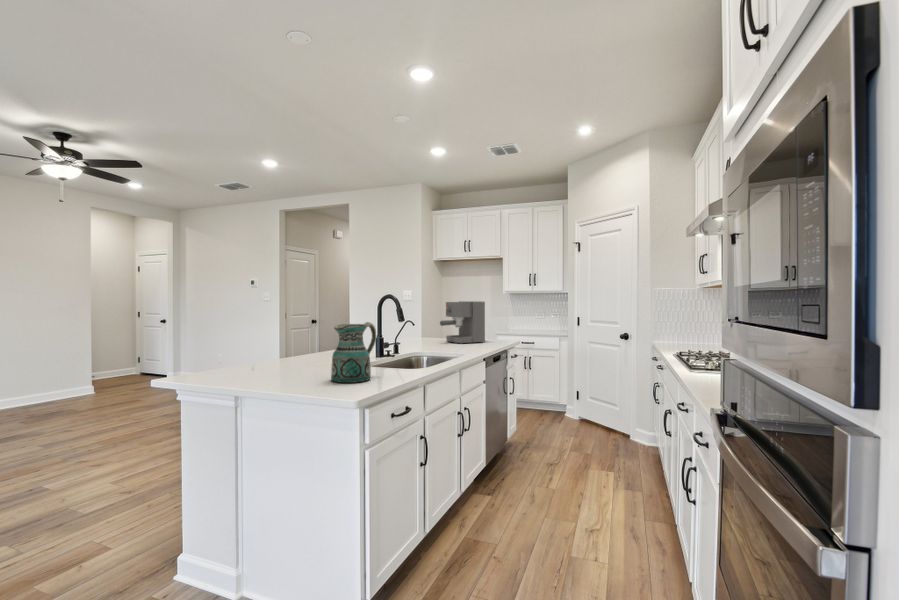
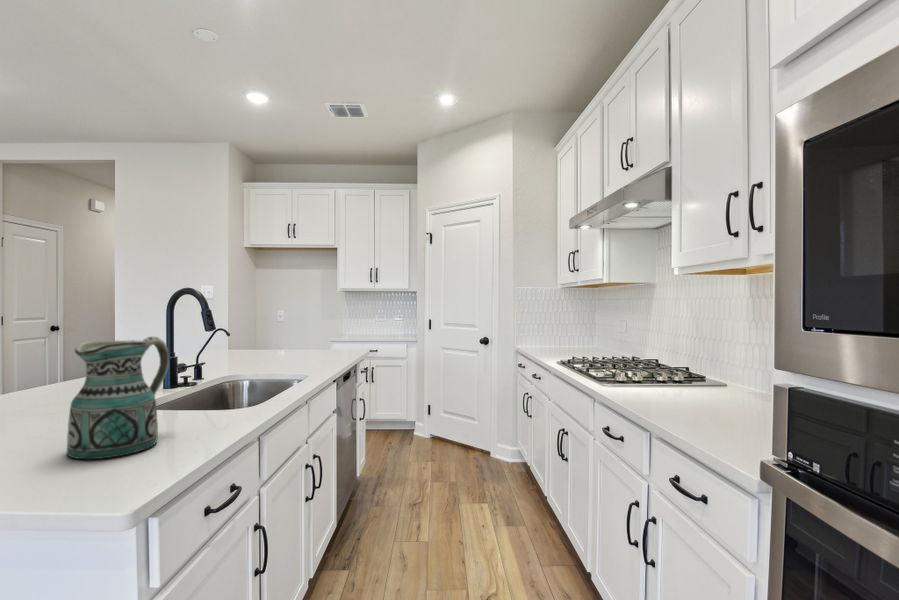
coffee maker: present [440,301,485,344] -> none [264,300,327,358]

